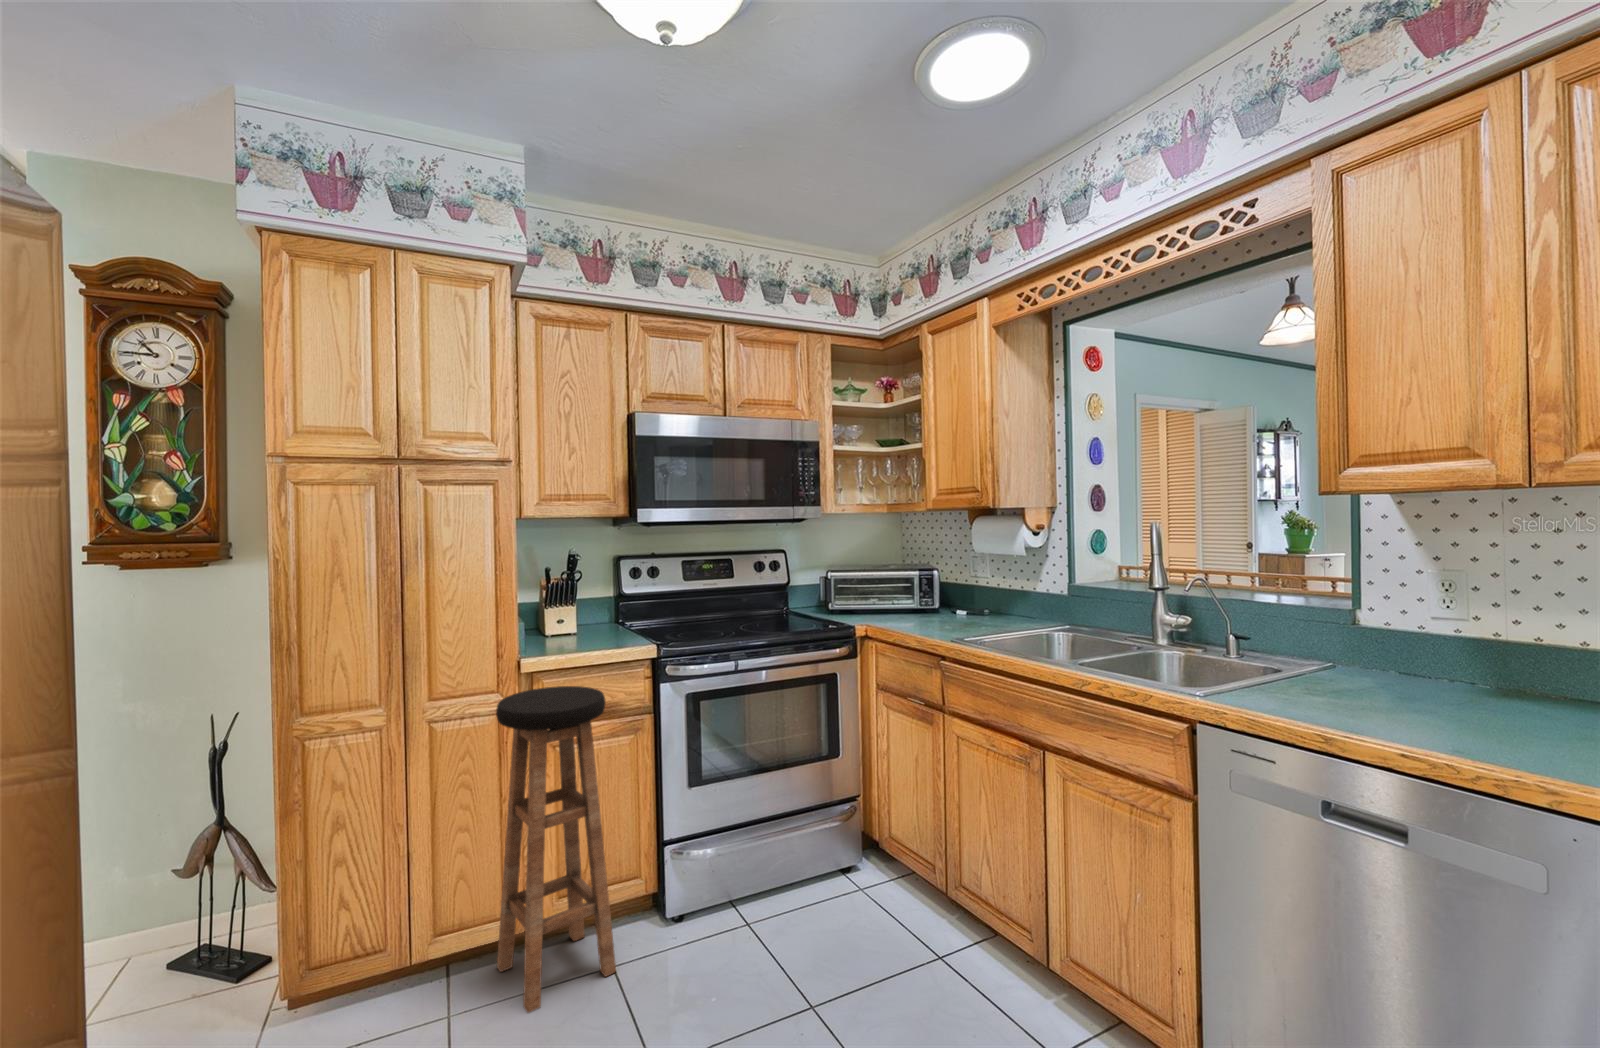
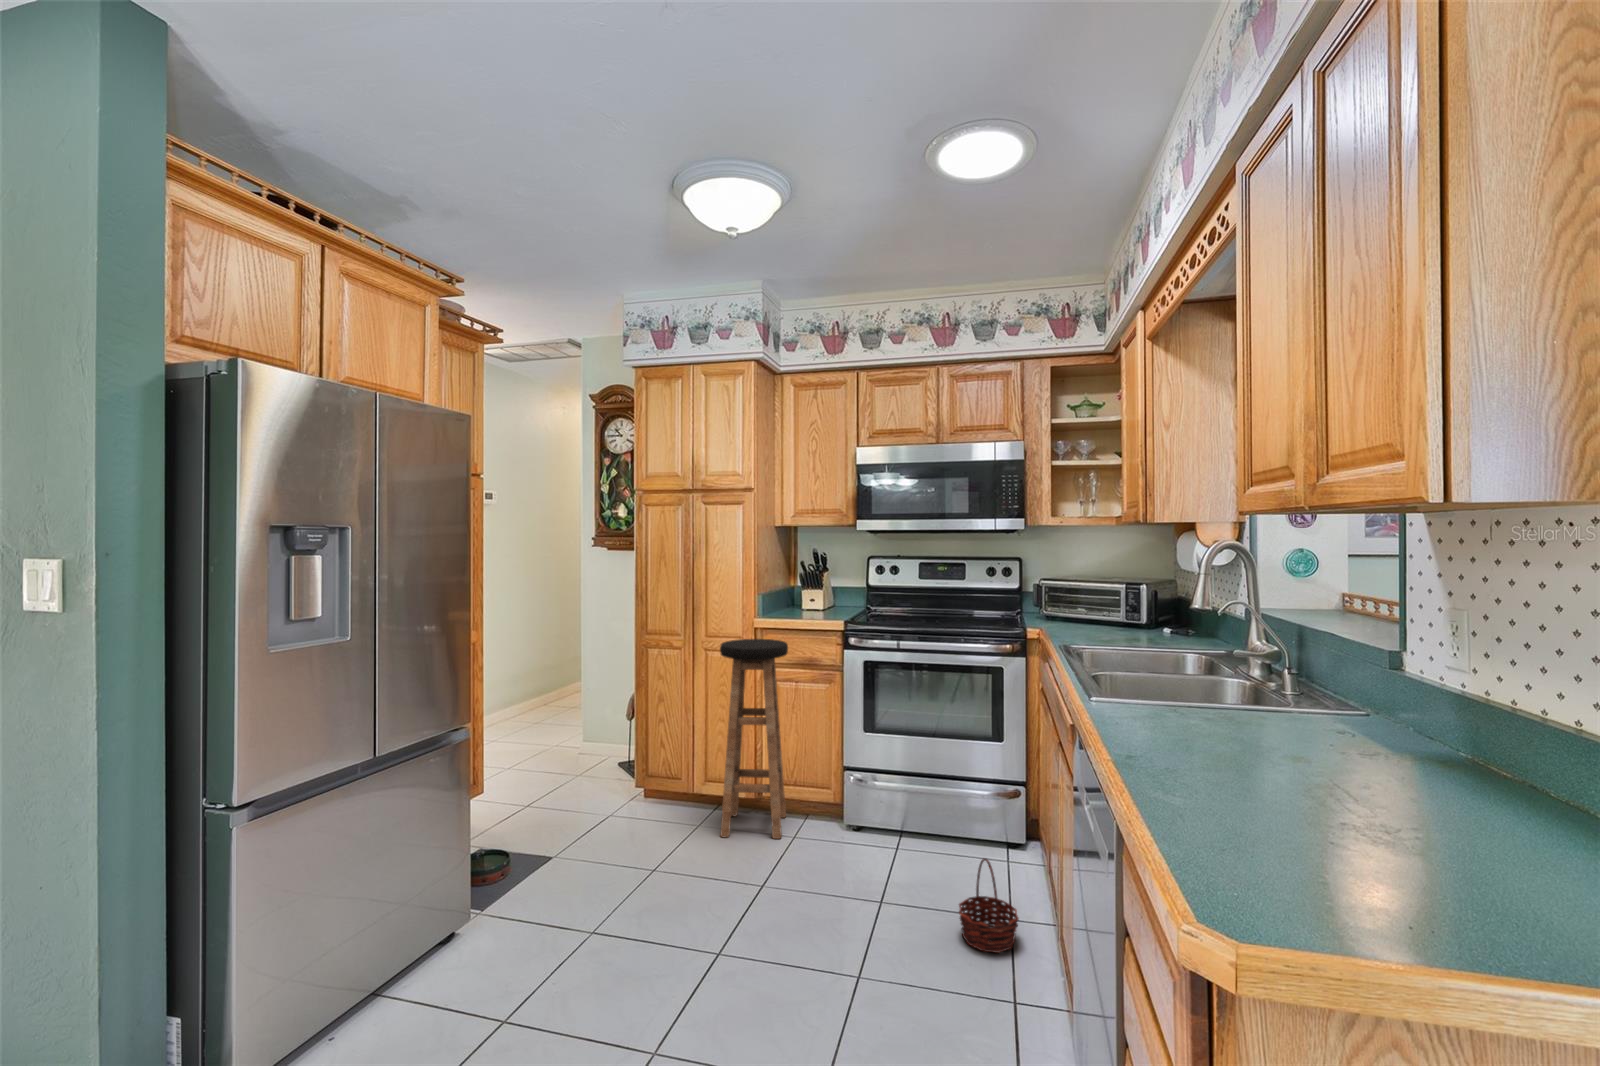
basket: none [929,893,996,999] -> present [959,858,1019,953]

